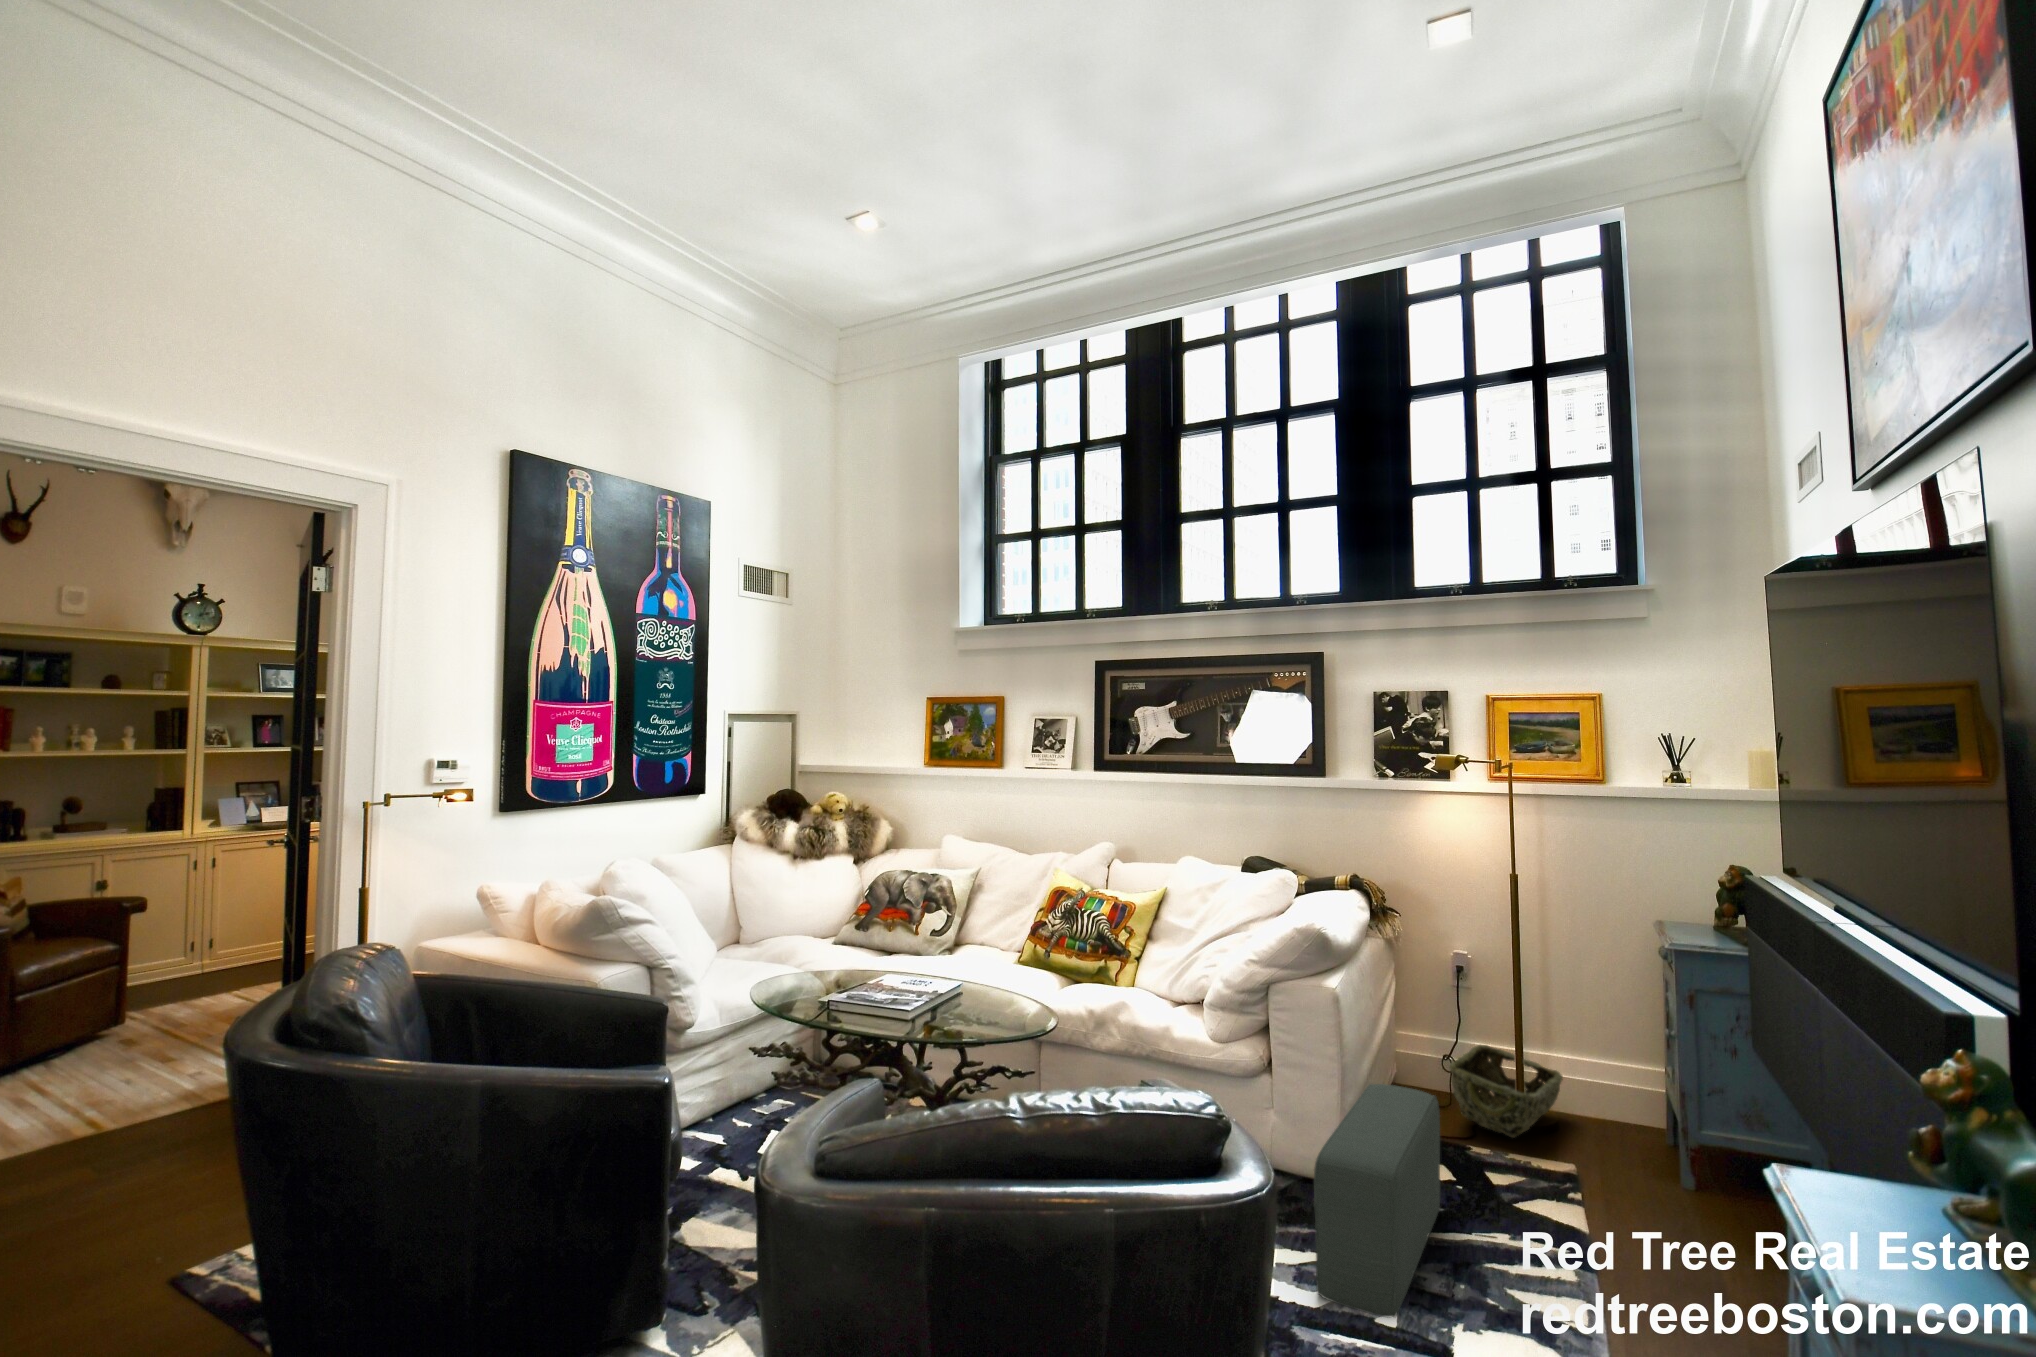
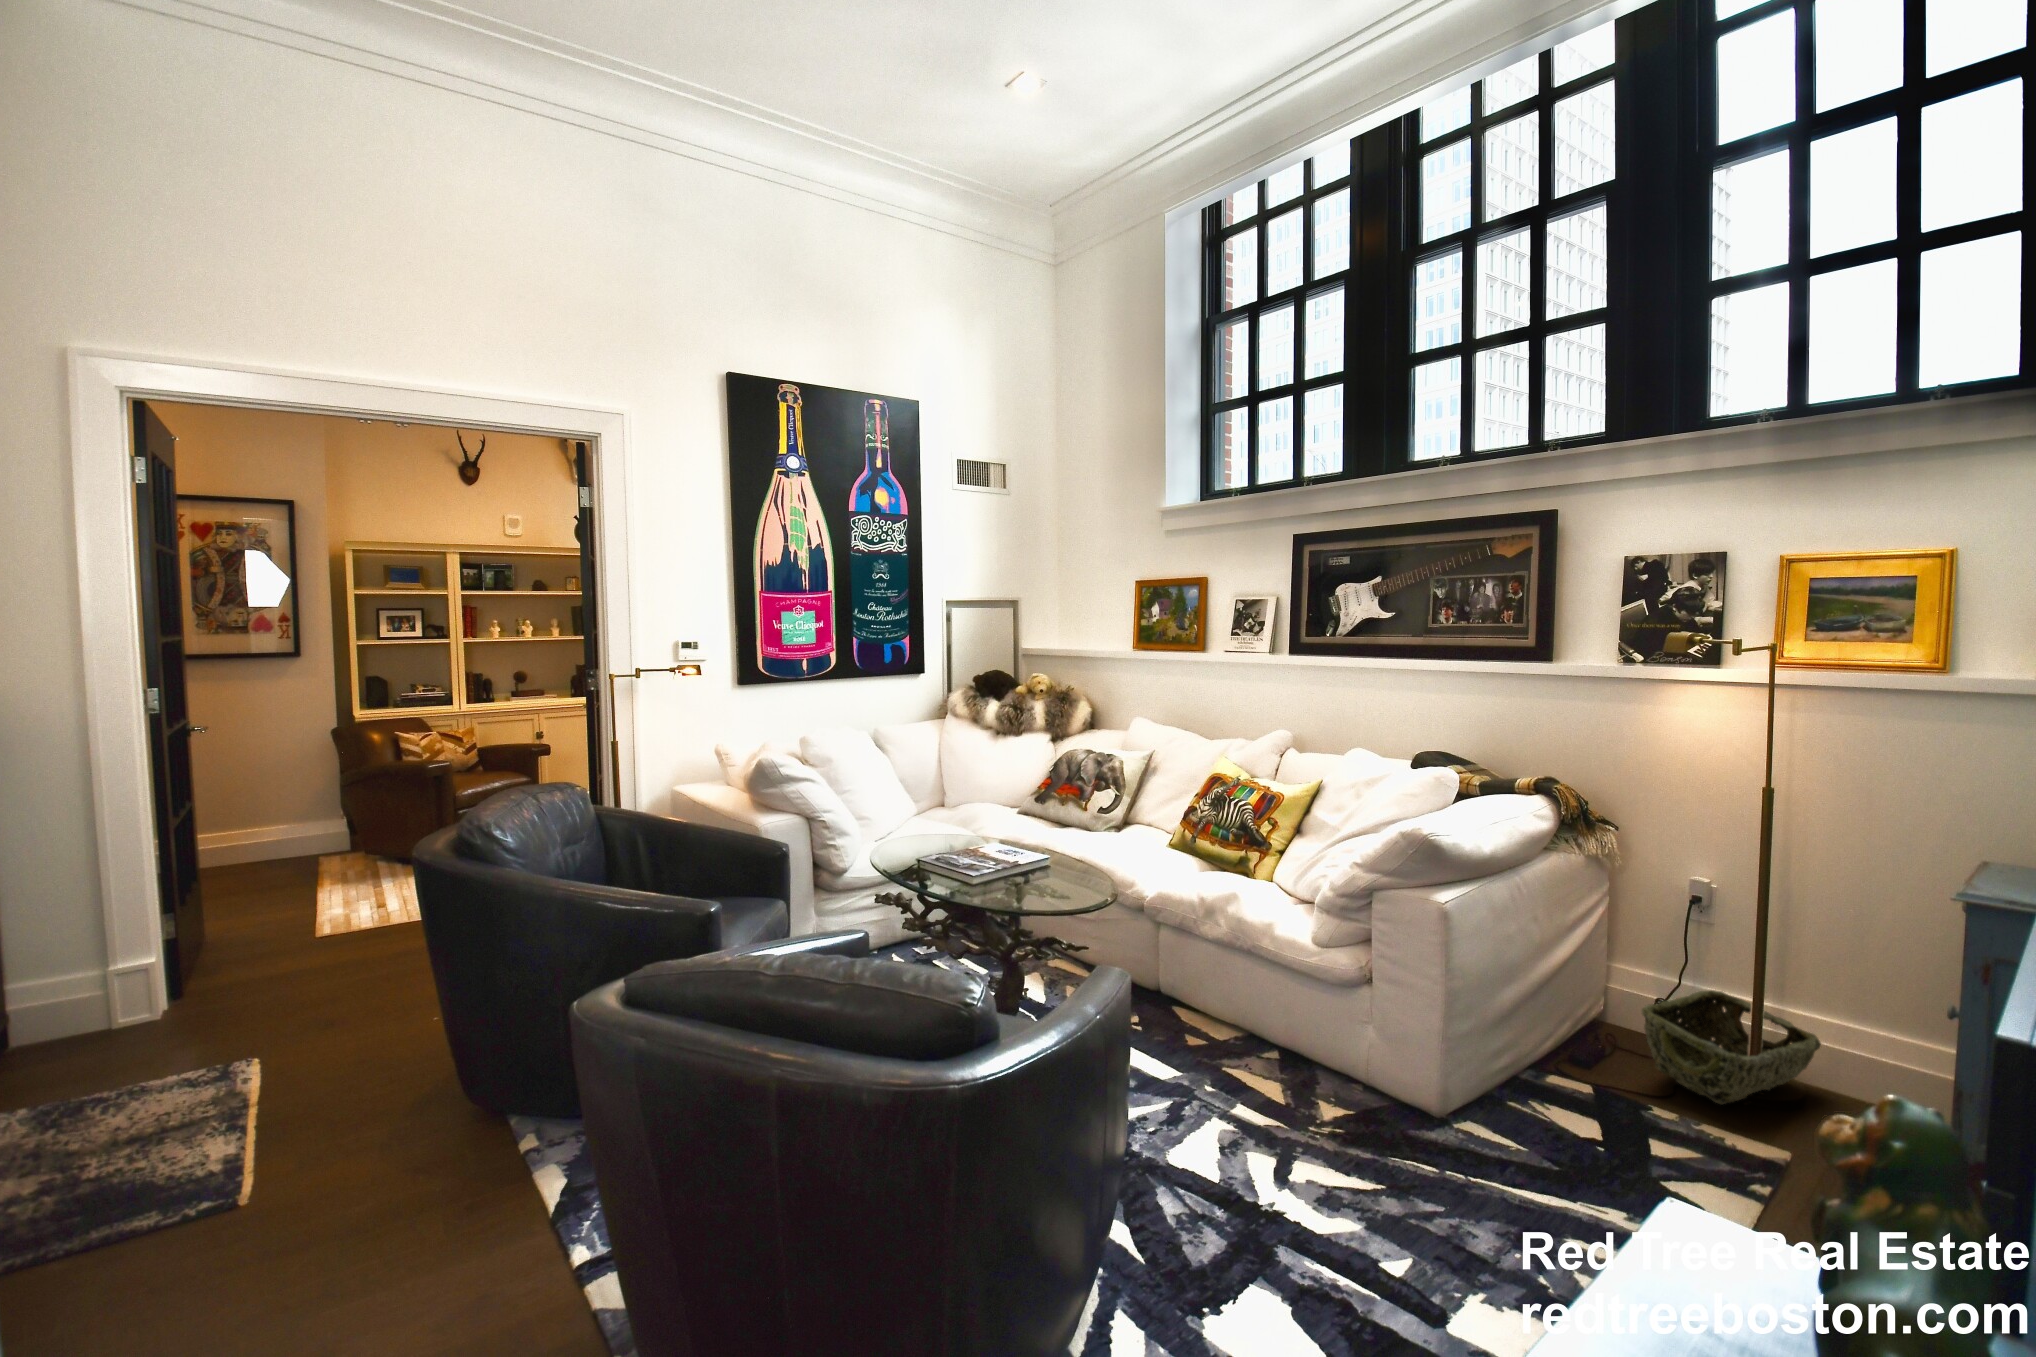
pouf: present [1314,1084,1440,1318] -> none [1326,1013,1556,1268]

